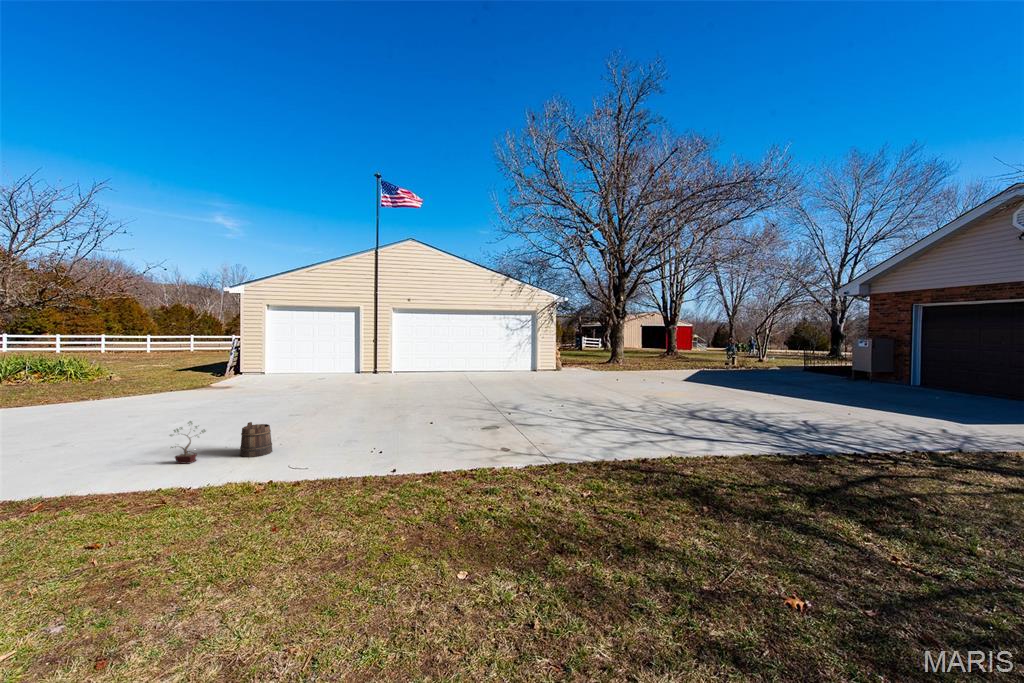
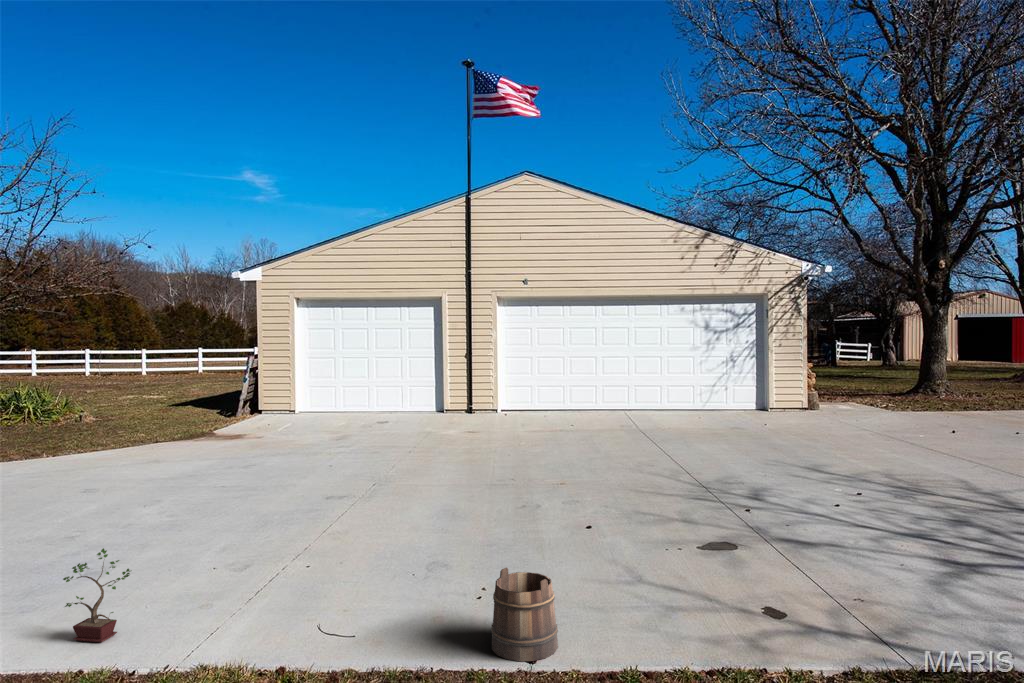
bucket: present [240,422,272,457] -> present [491,568,558,661]

